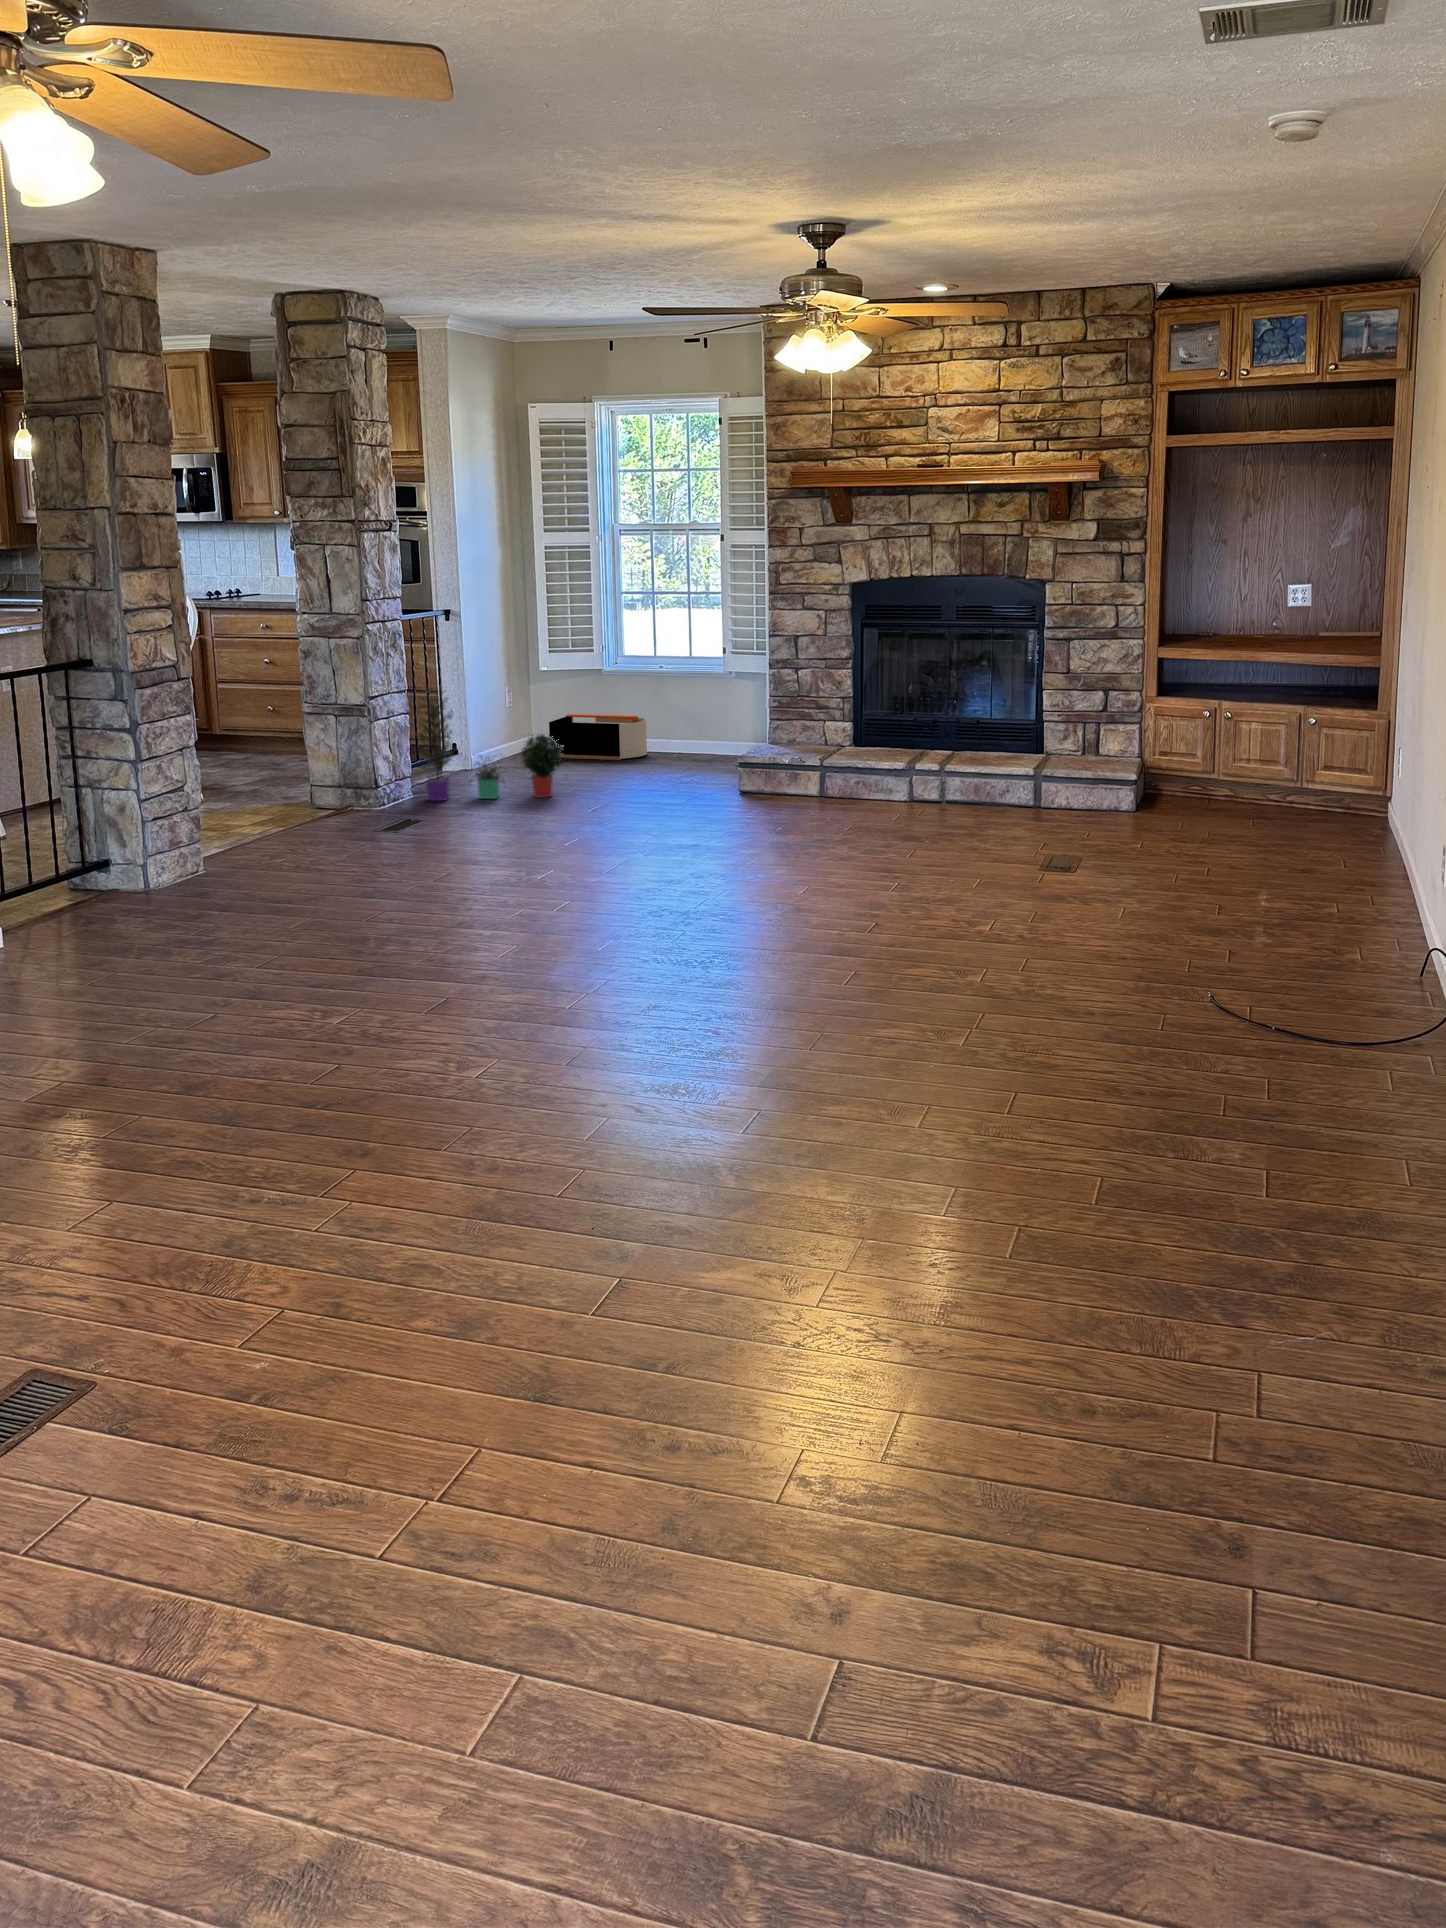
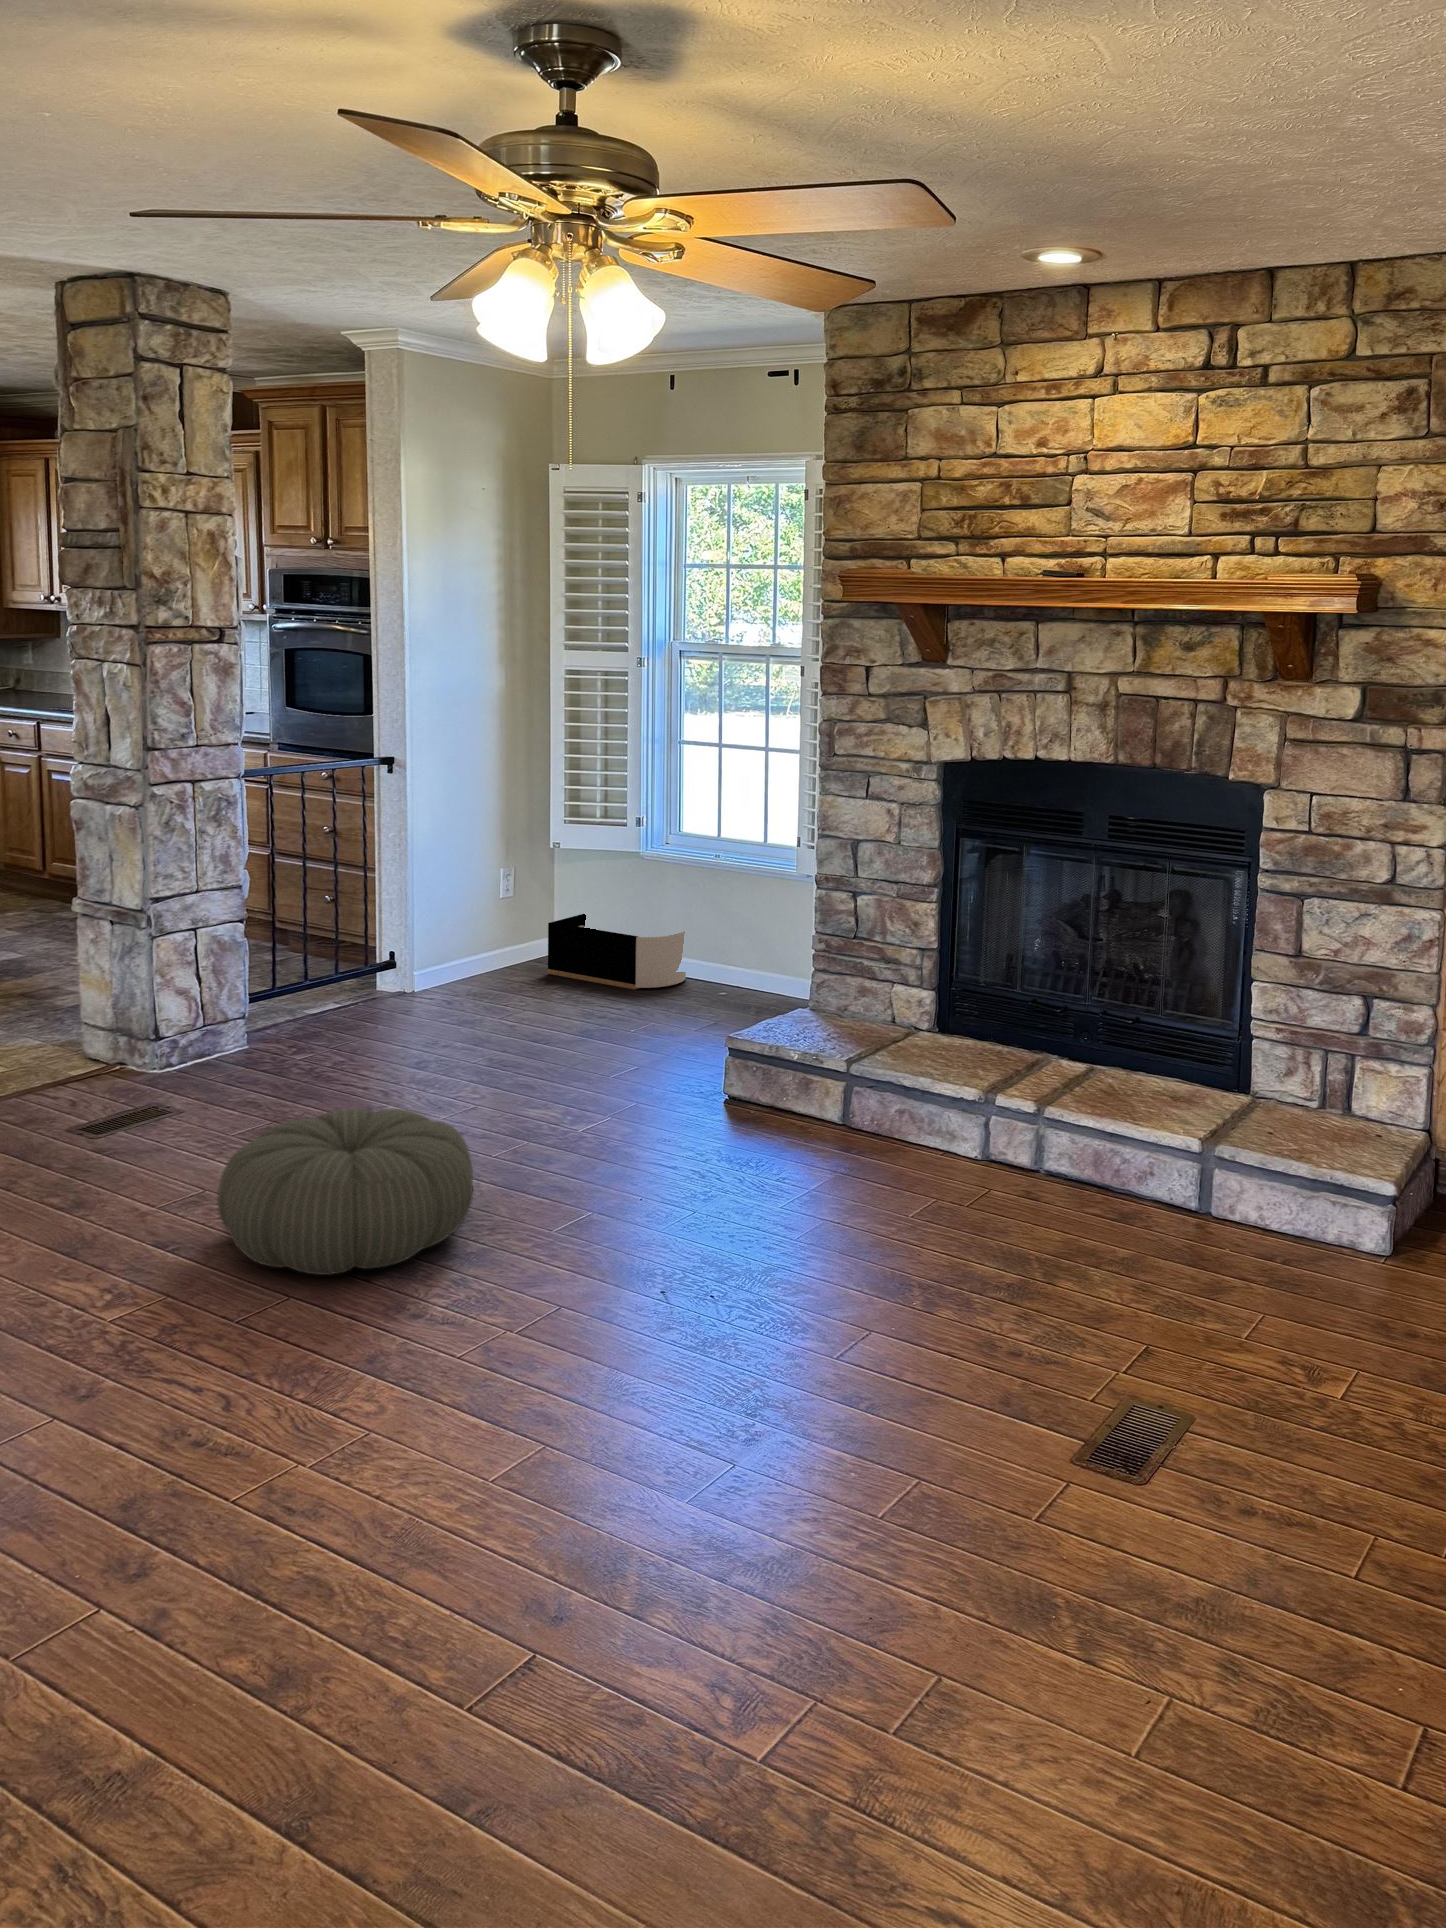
potted plant: present [414,687,563,801] -> none [242,882,469,1069]
pouf: none [538,784,672,857] -> present [217,1109,473,1275]

